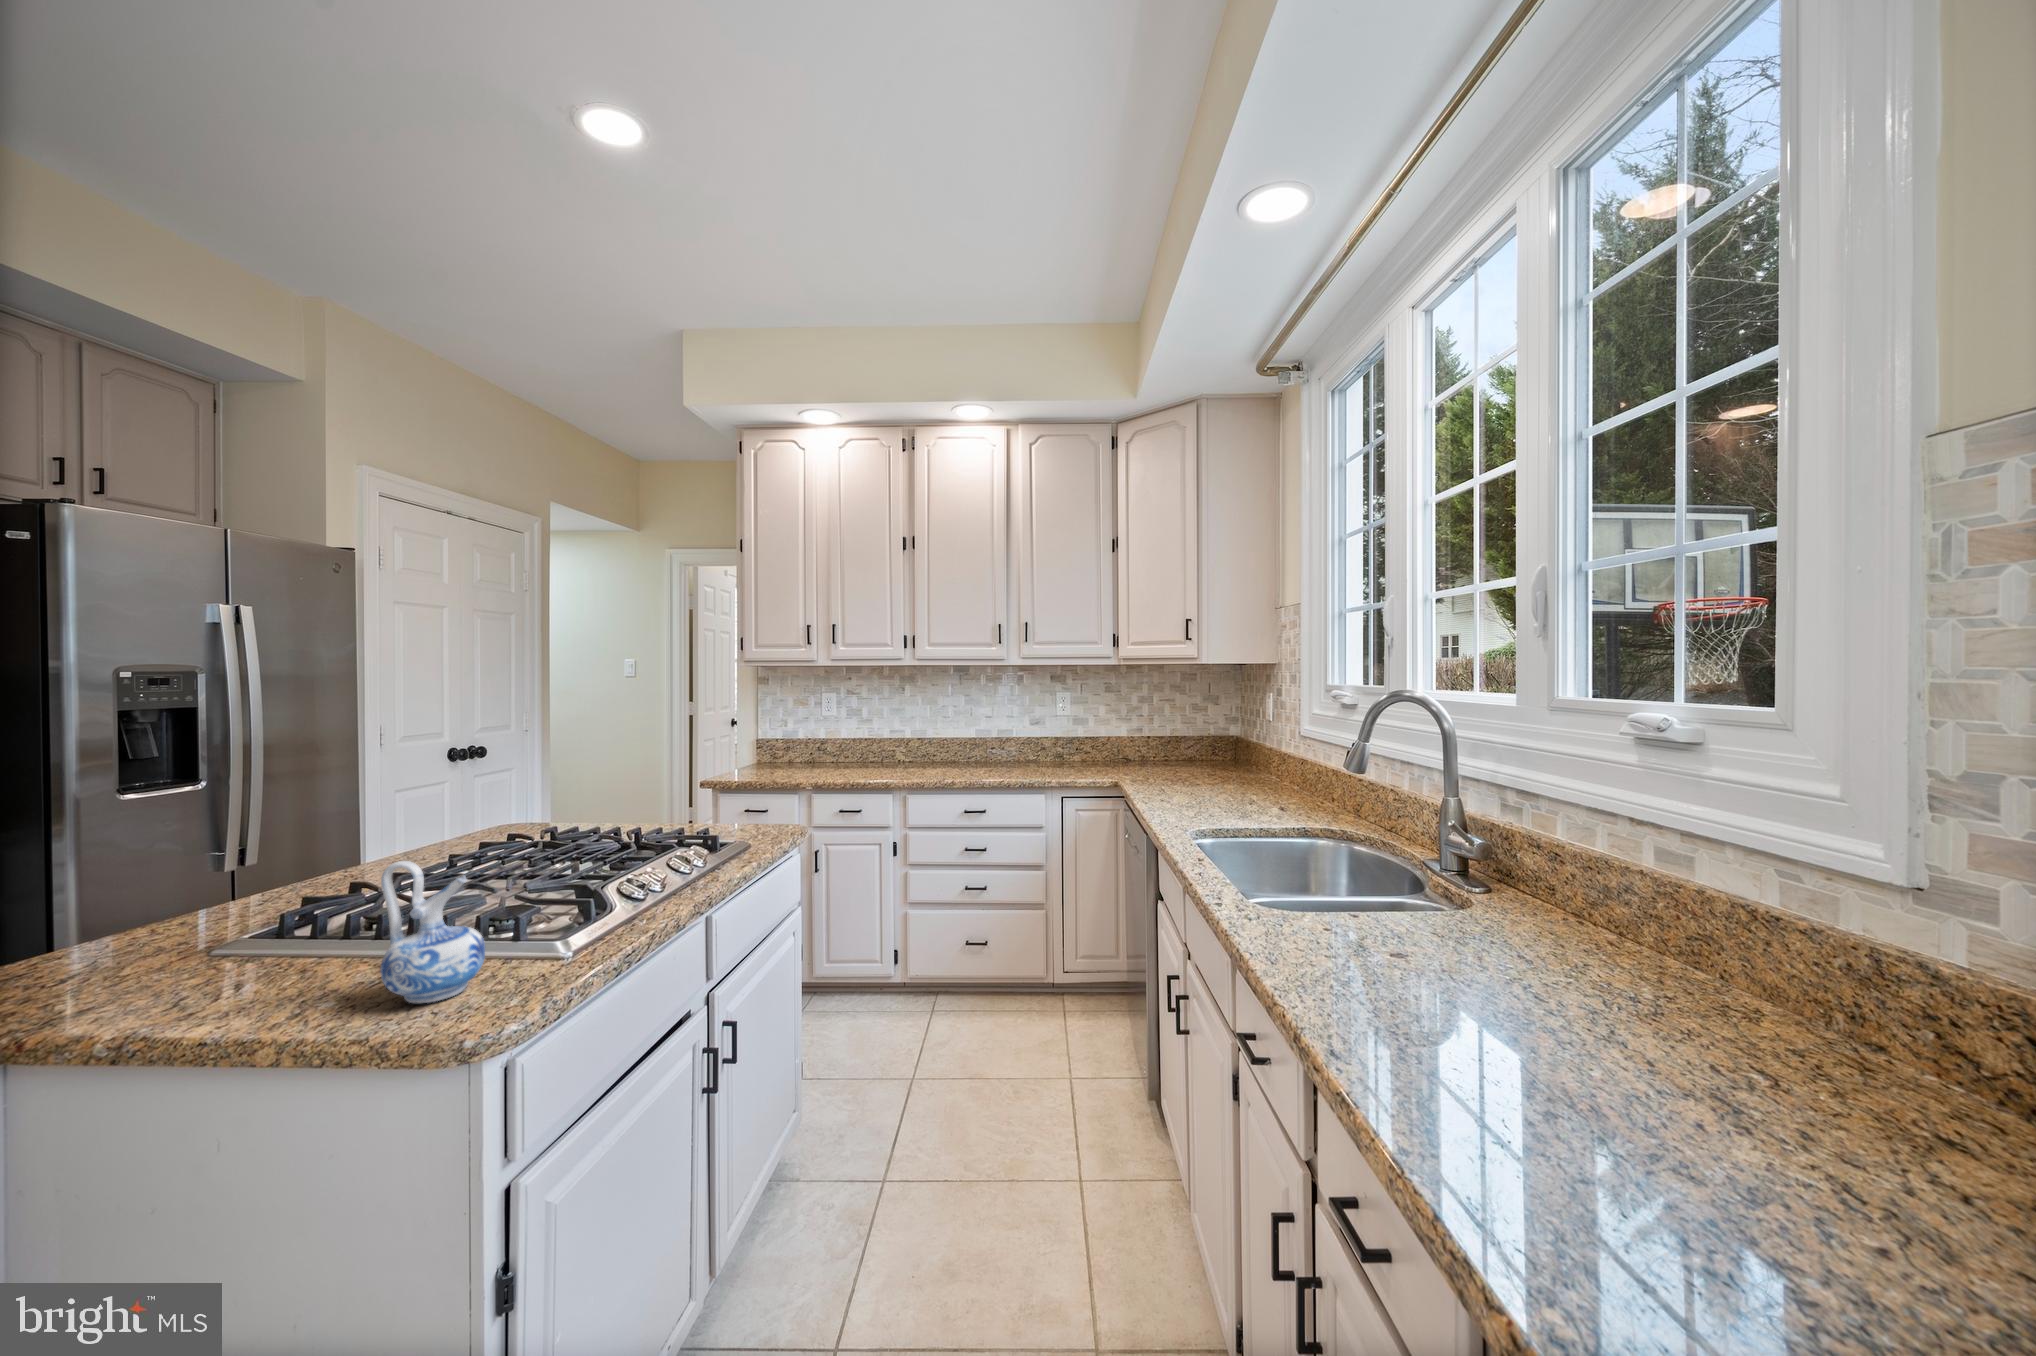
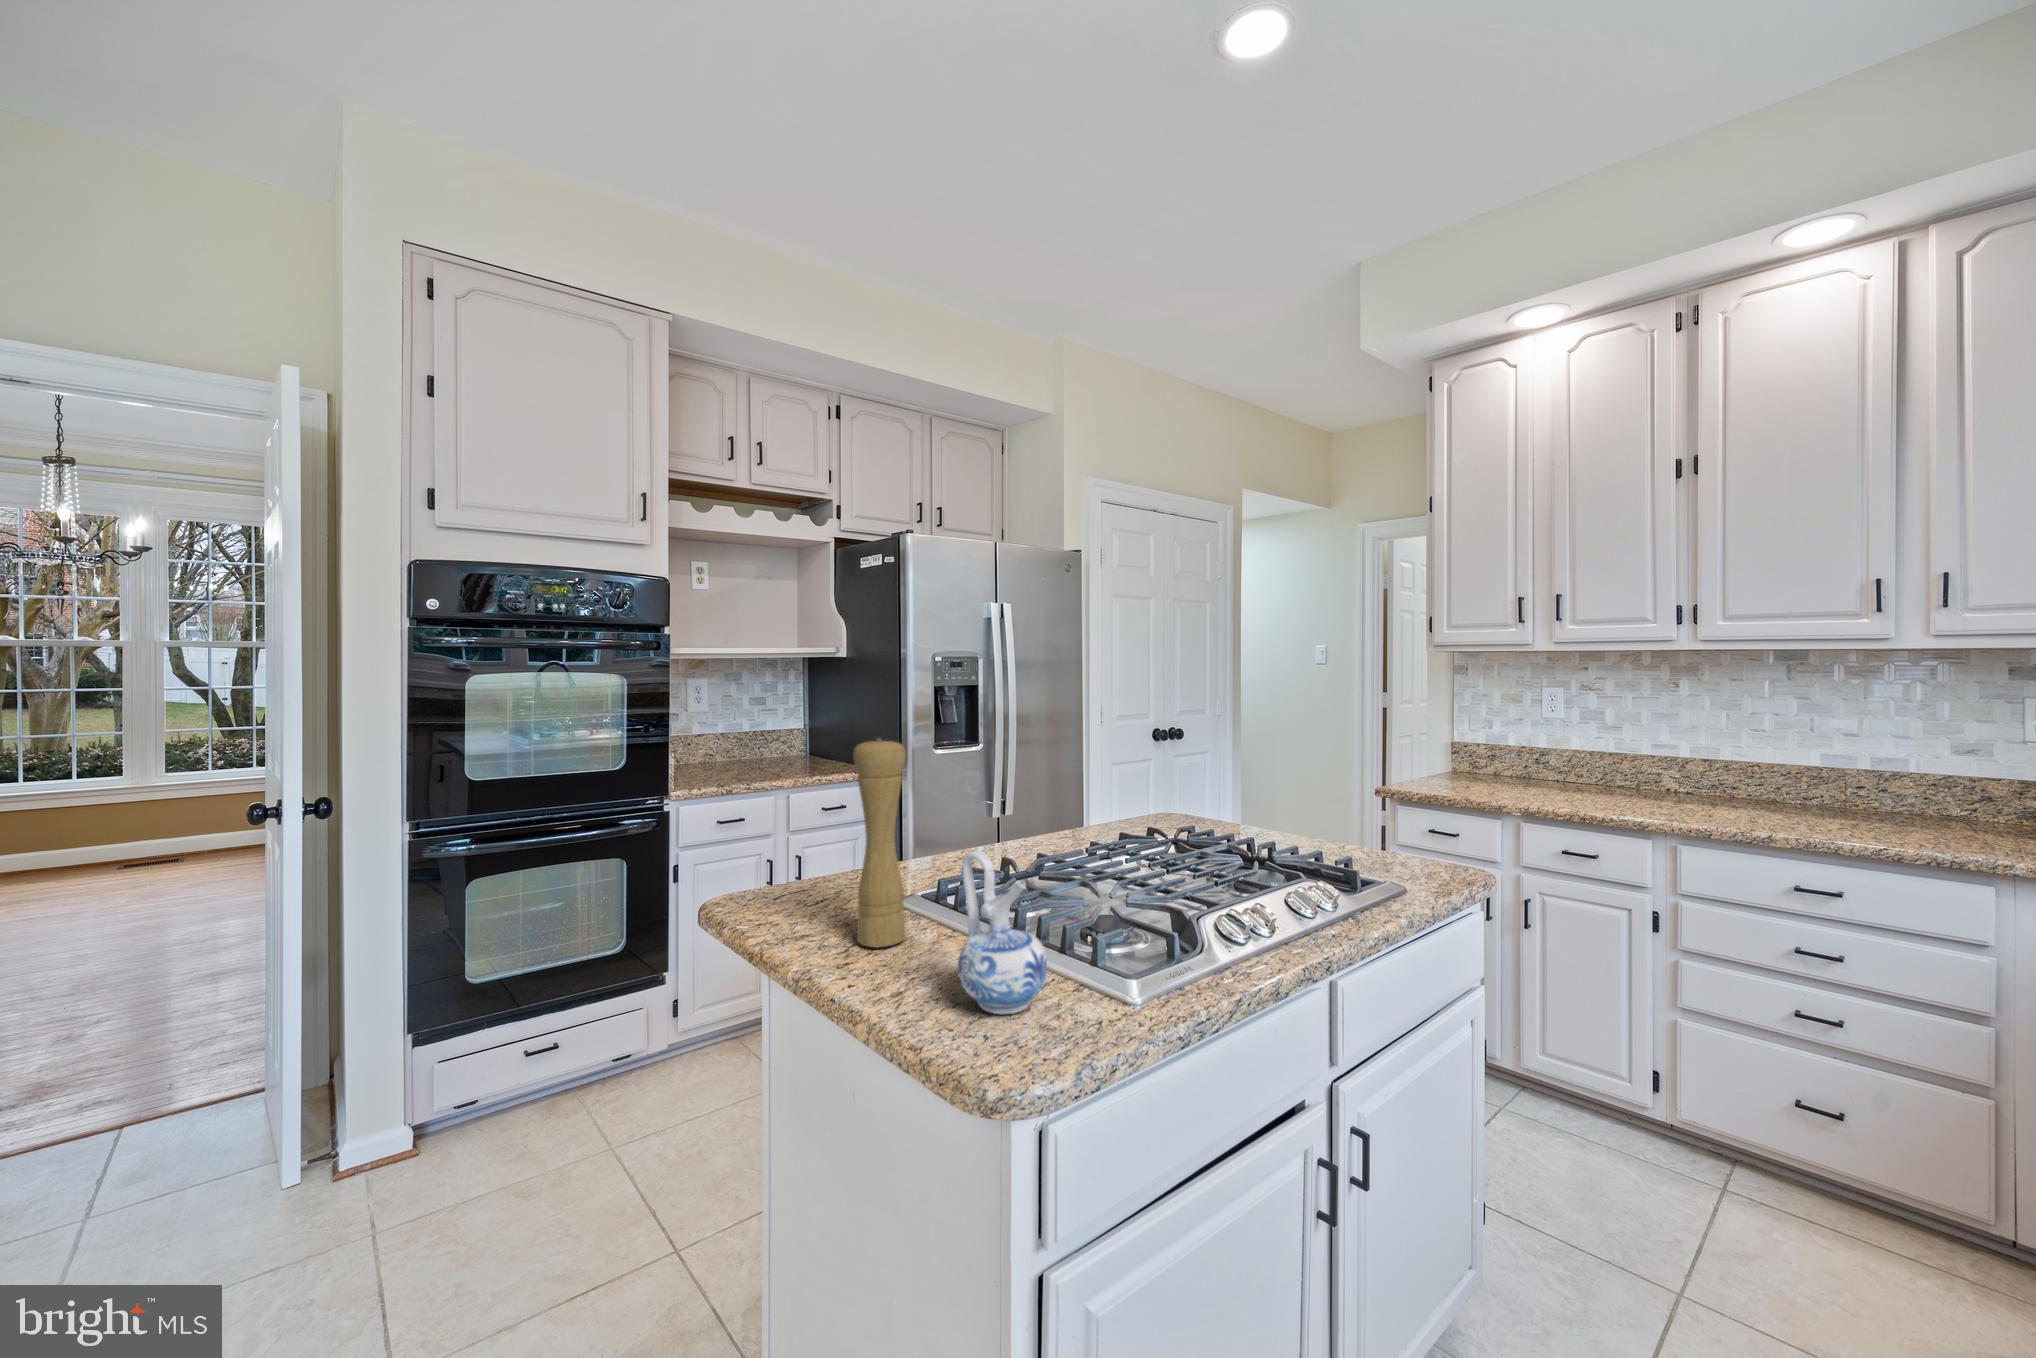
pepper mill: none [166,769,254,1009] -> present [854,738,906,948]

